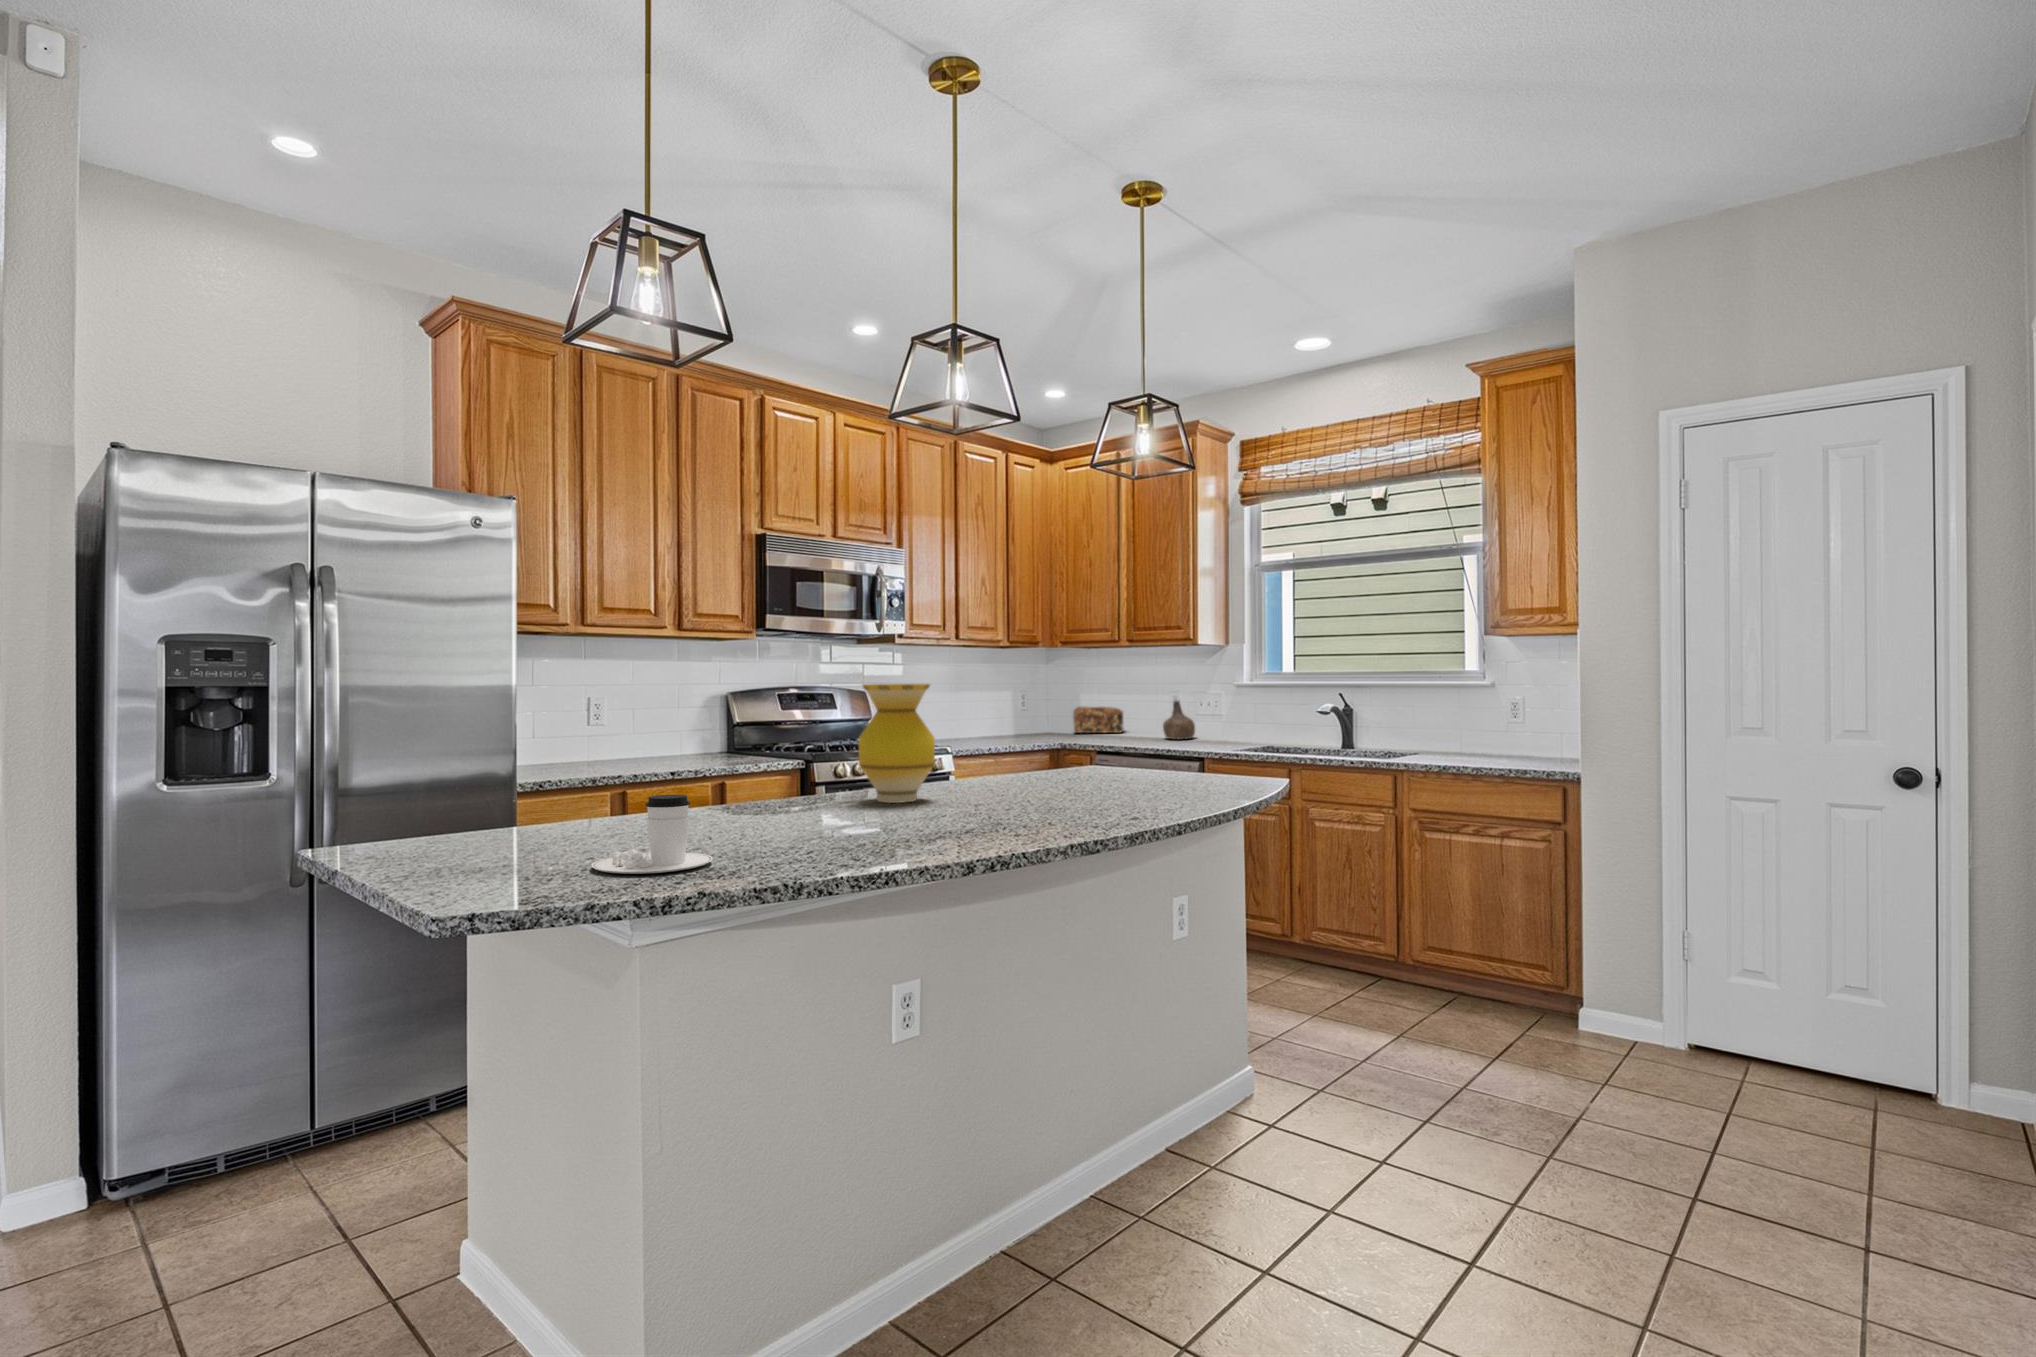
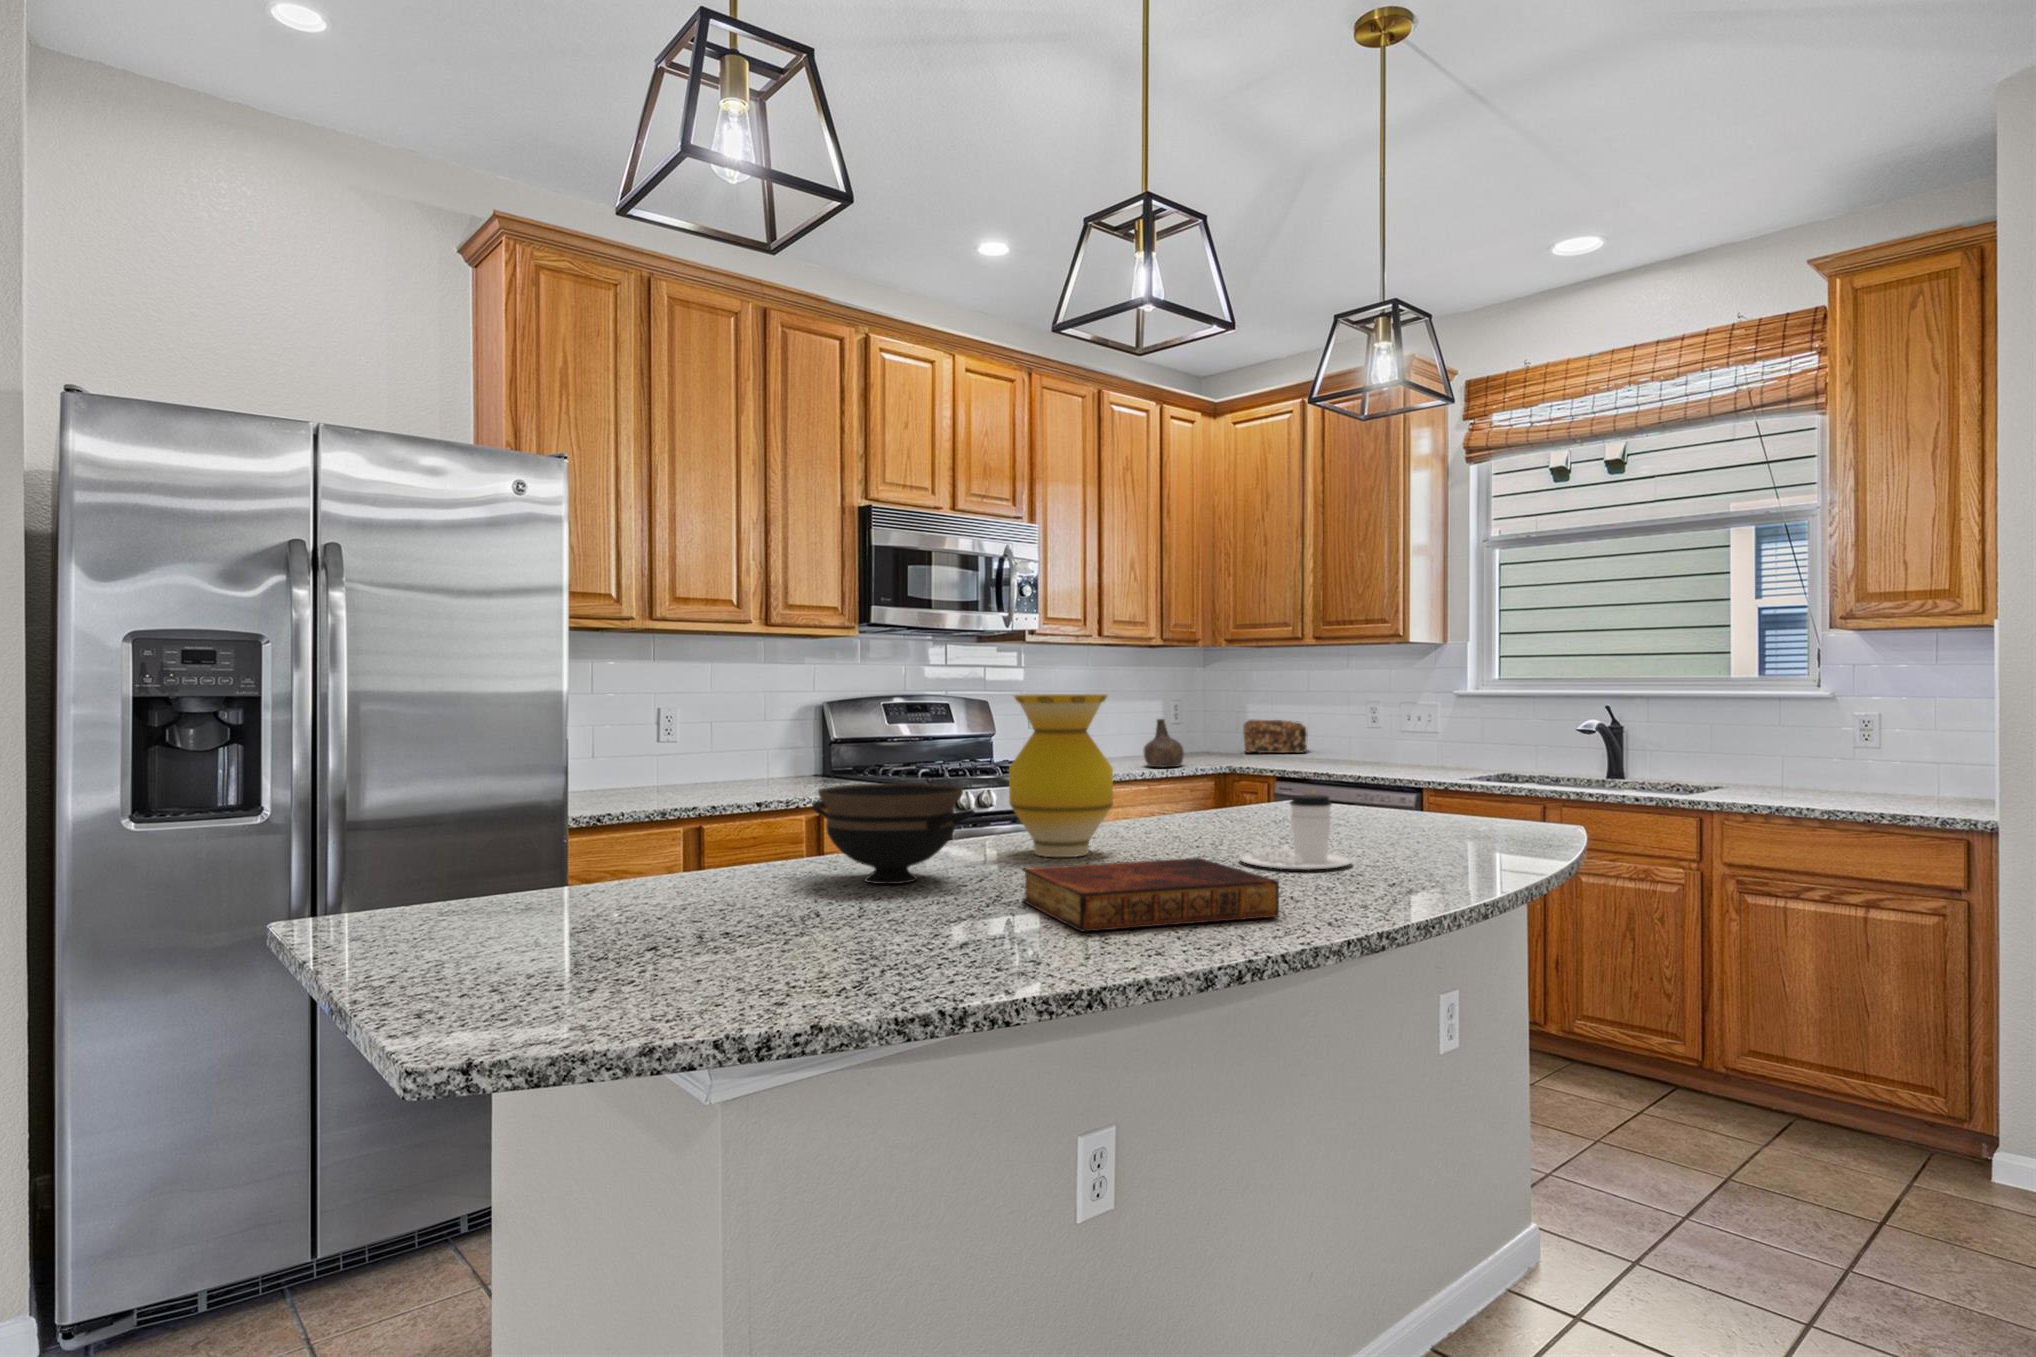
bottle: present [1163,700,1195,739] -> present [1144,719,1184,767]
bowl: none [709,749,827,820] -> present [812,783,975,884]
coffee cup: present [591,795,713,874] -> present [1239,795,1352,870]
book: none [858,798,1032,844] -> present [1022,858,1279,932]

